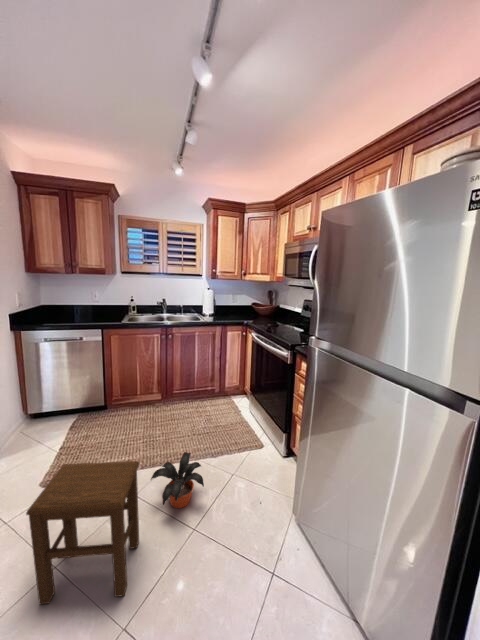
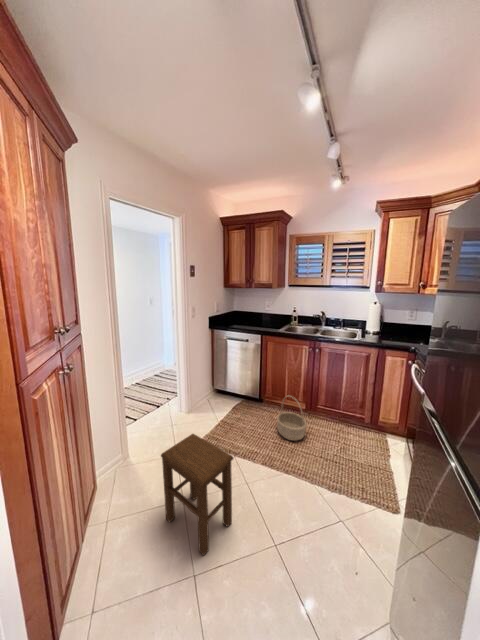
basket: none [139,387,173,434] -> present [277,395,307,441]
potted plant: present [151,452,204,508] -> none [254,469,302,520]

